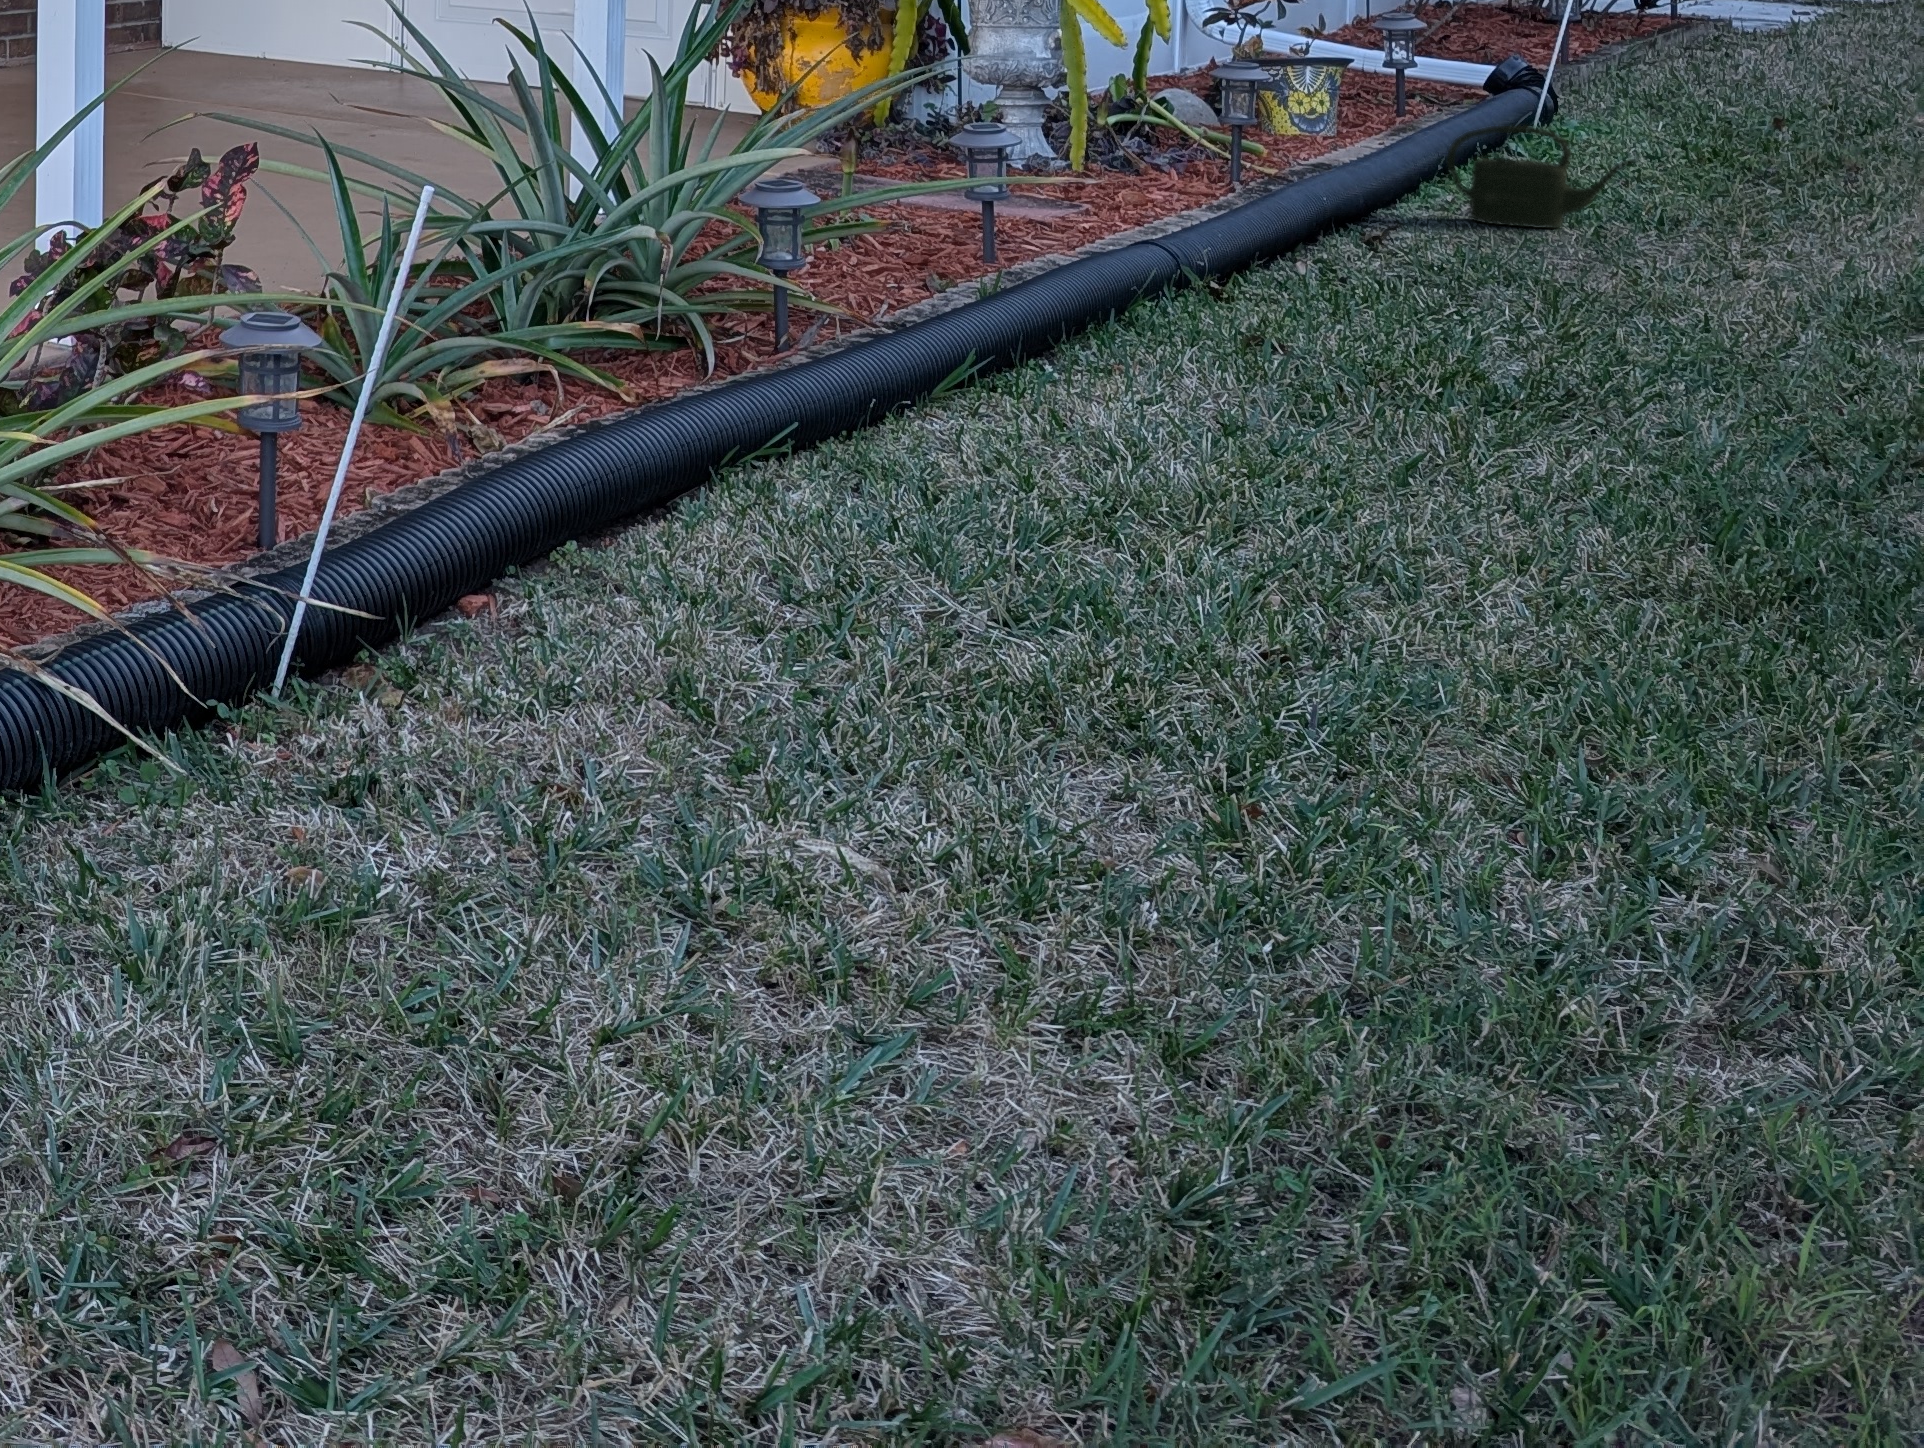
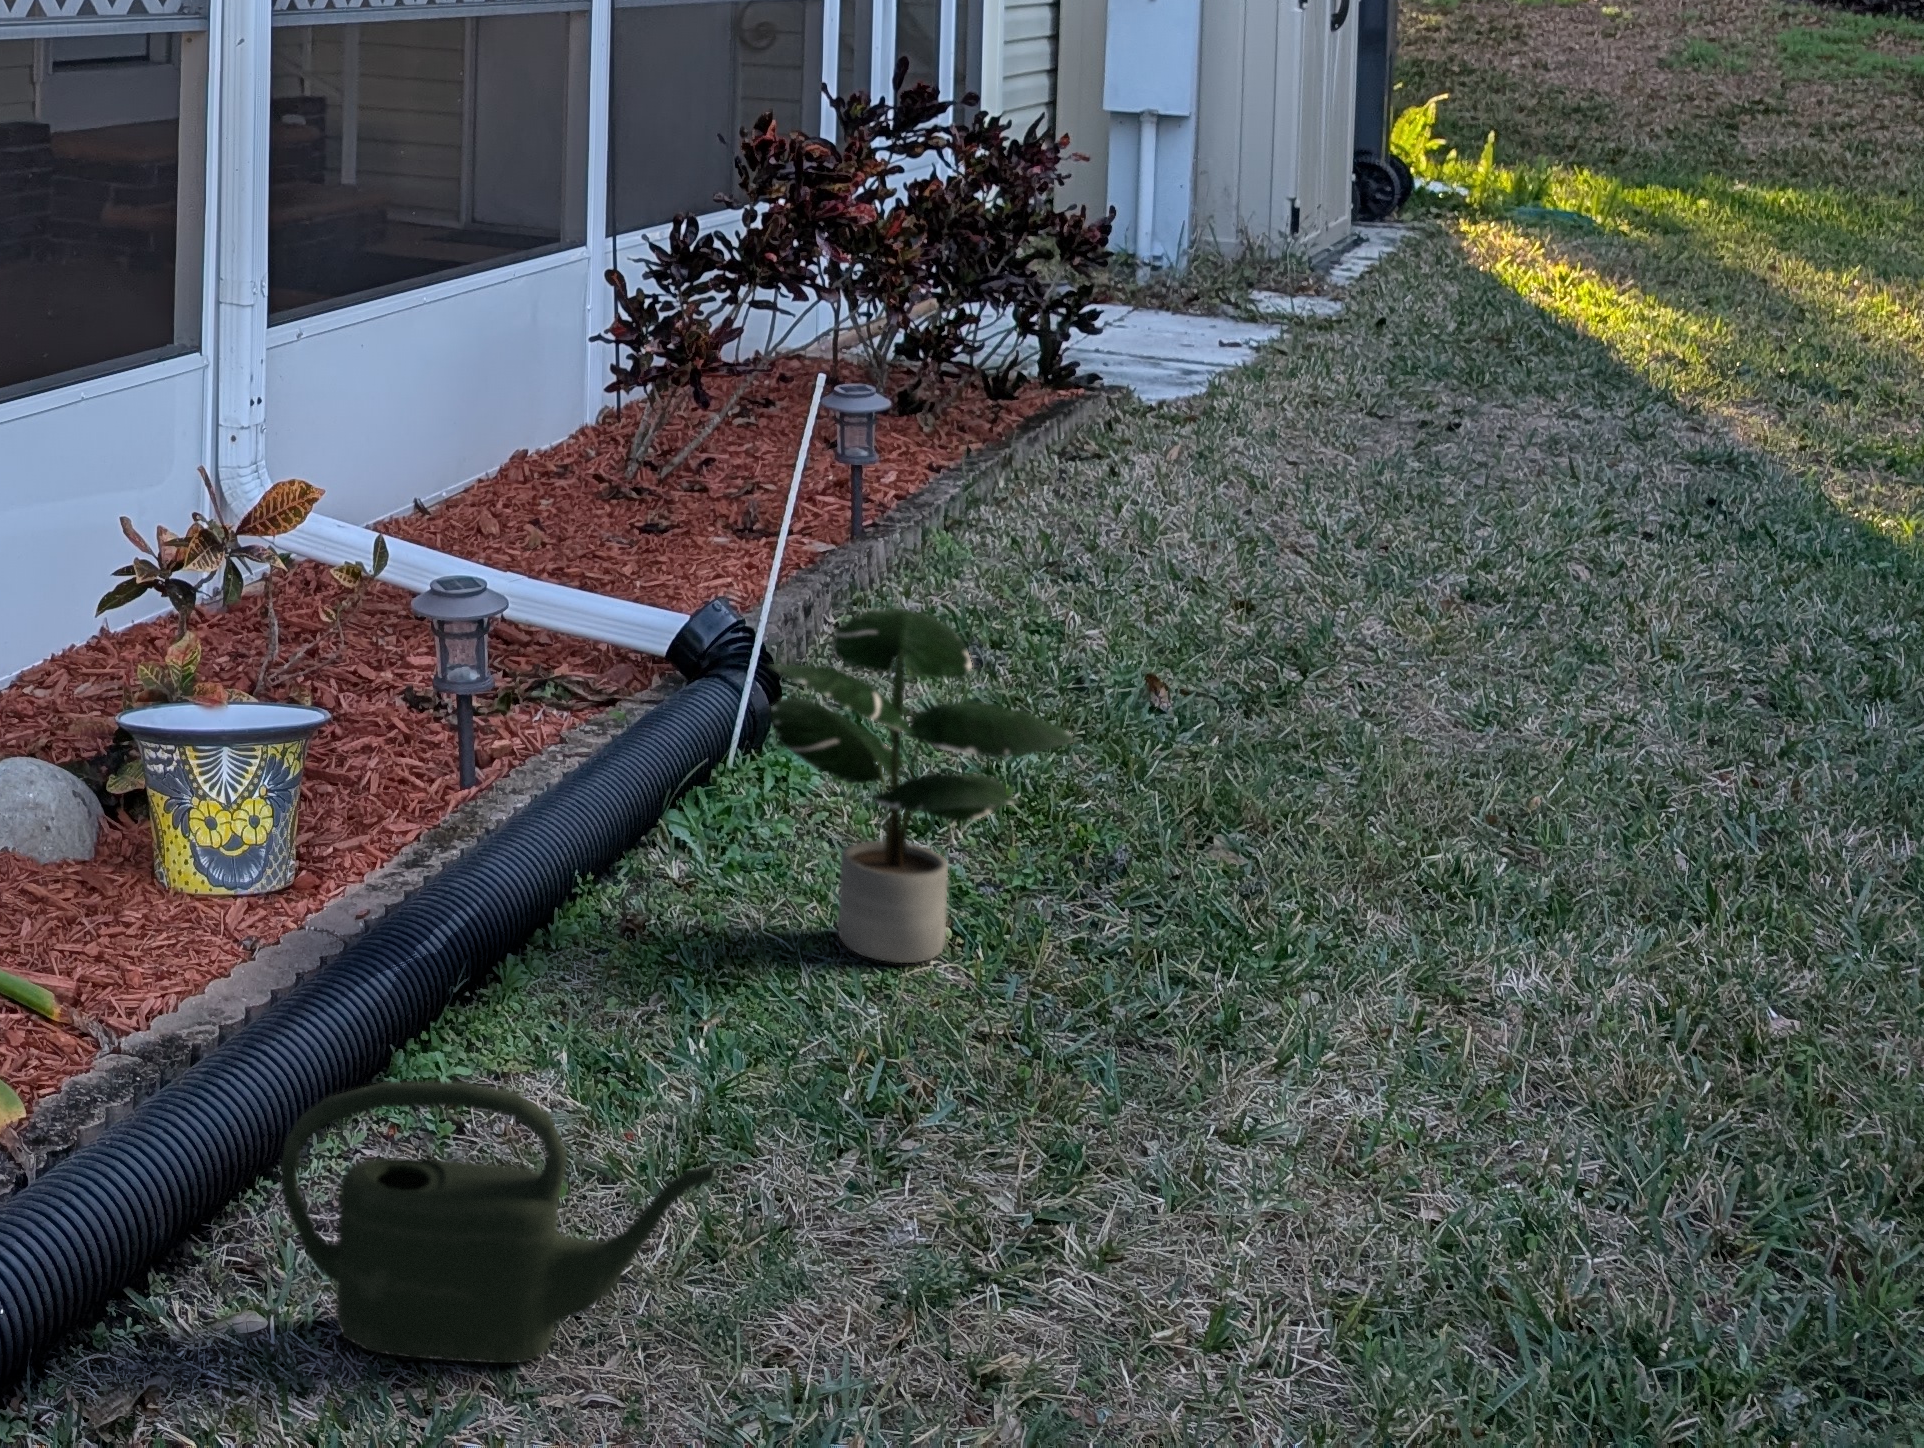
potted plant: none [1598,18,1766,172] -> present [768,609,1073,963]

